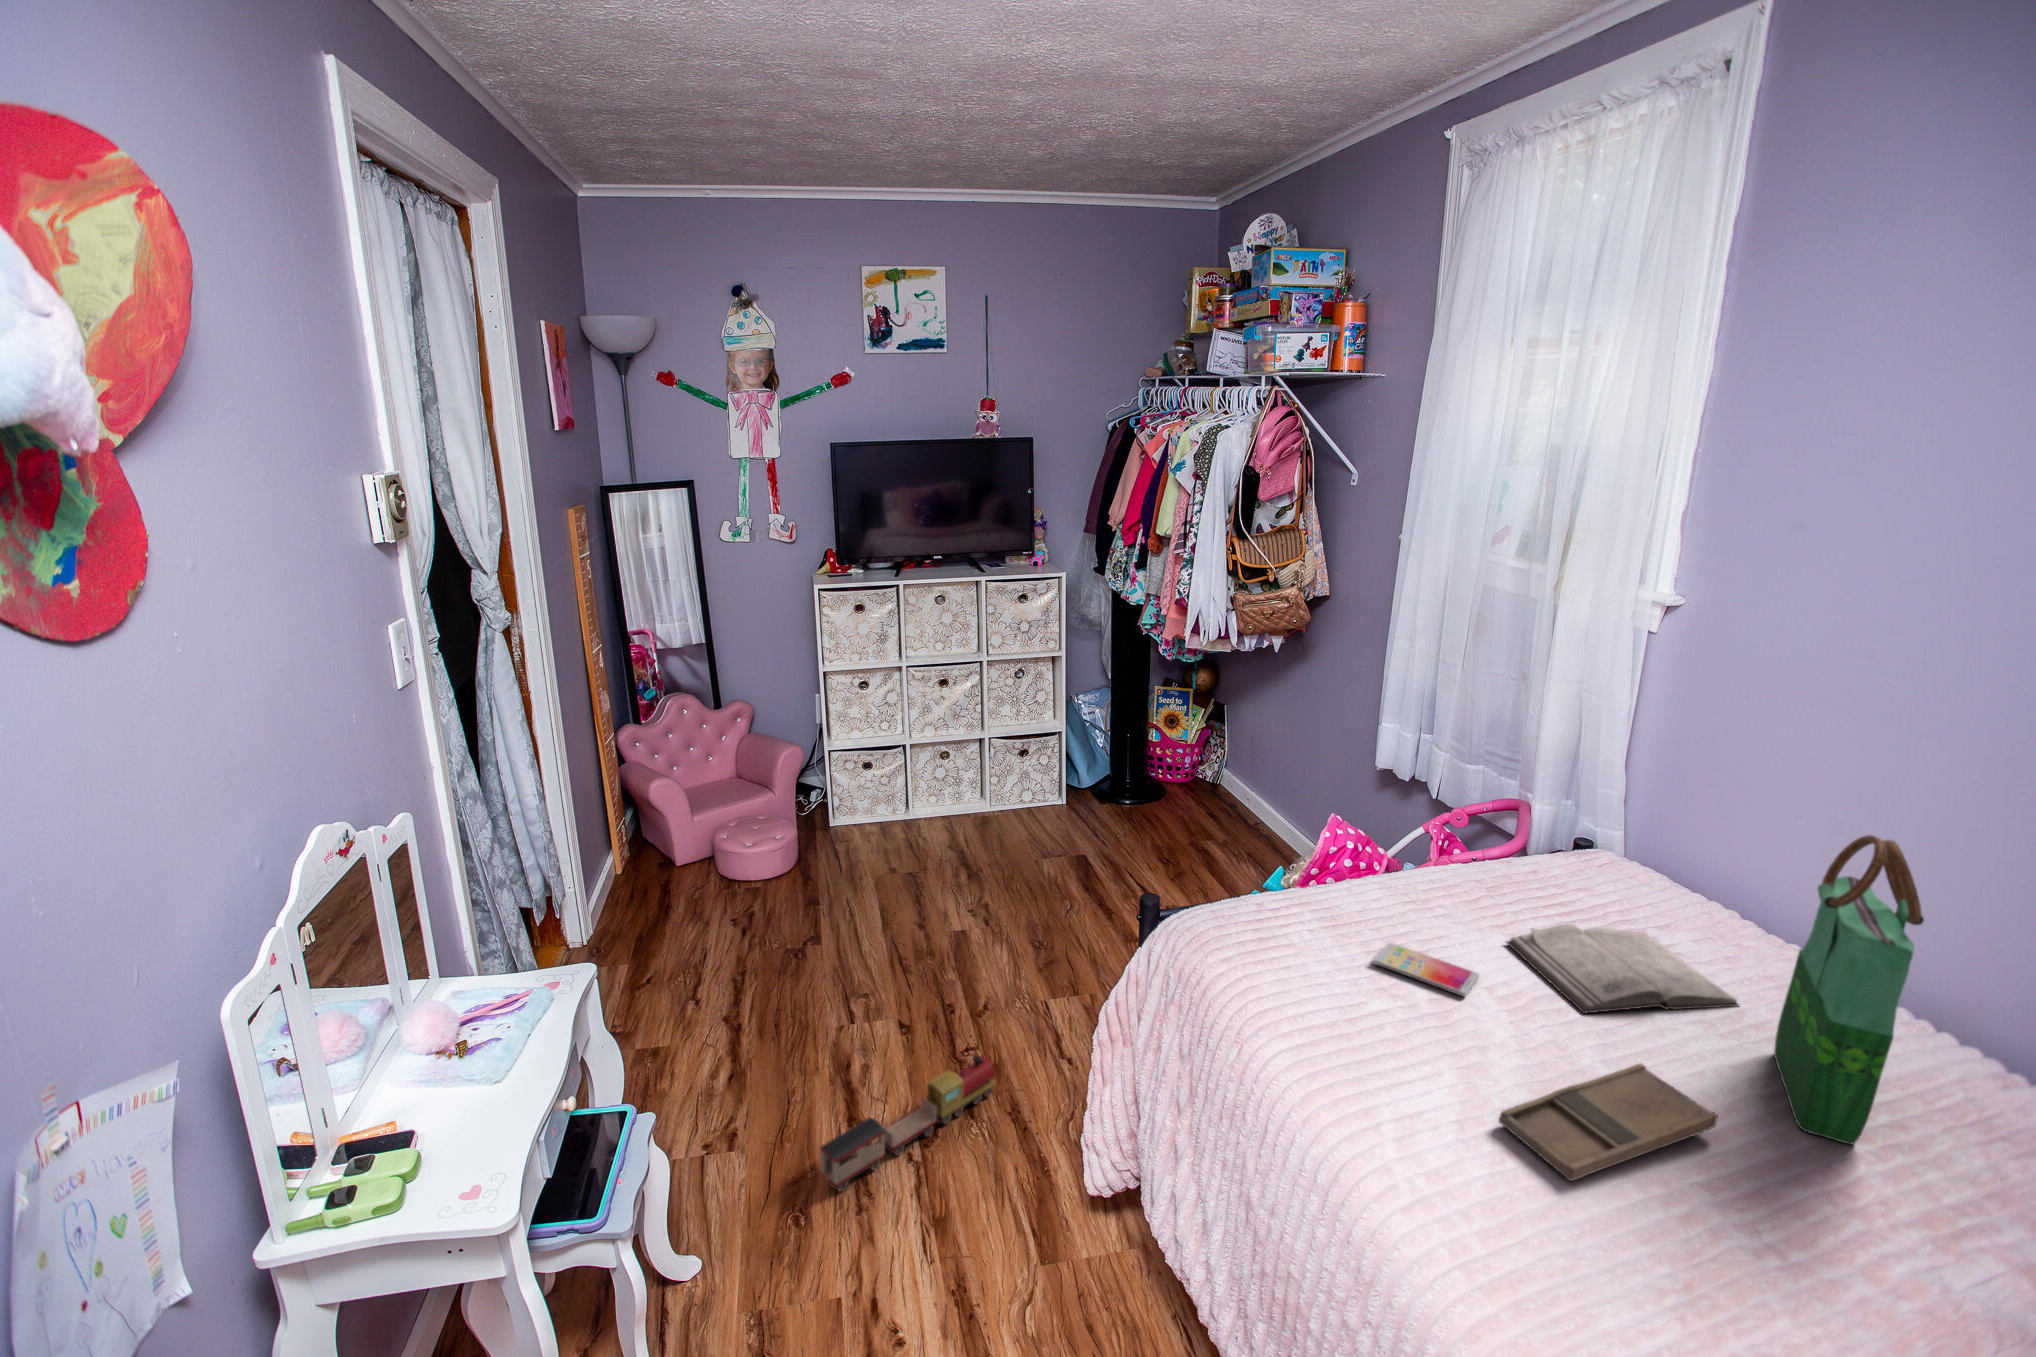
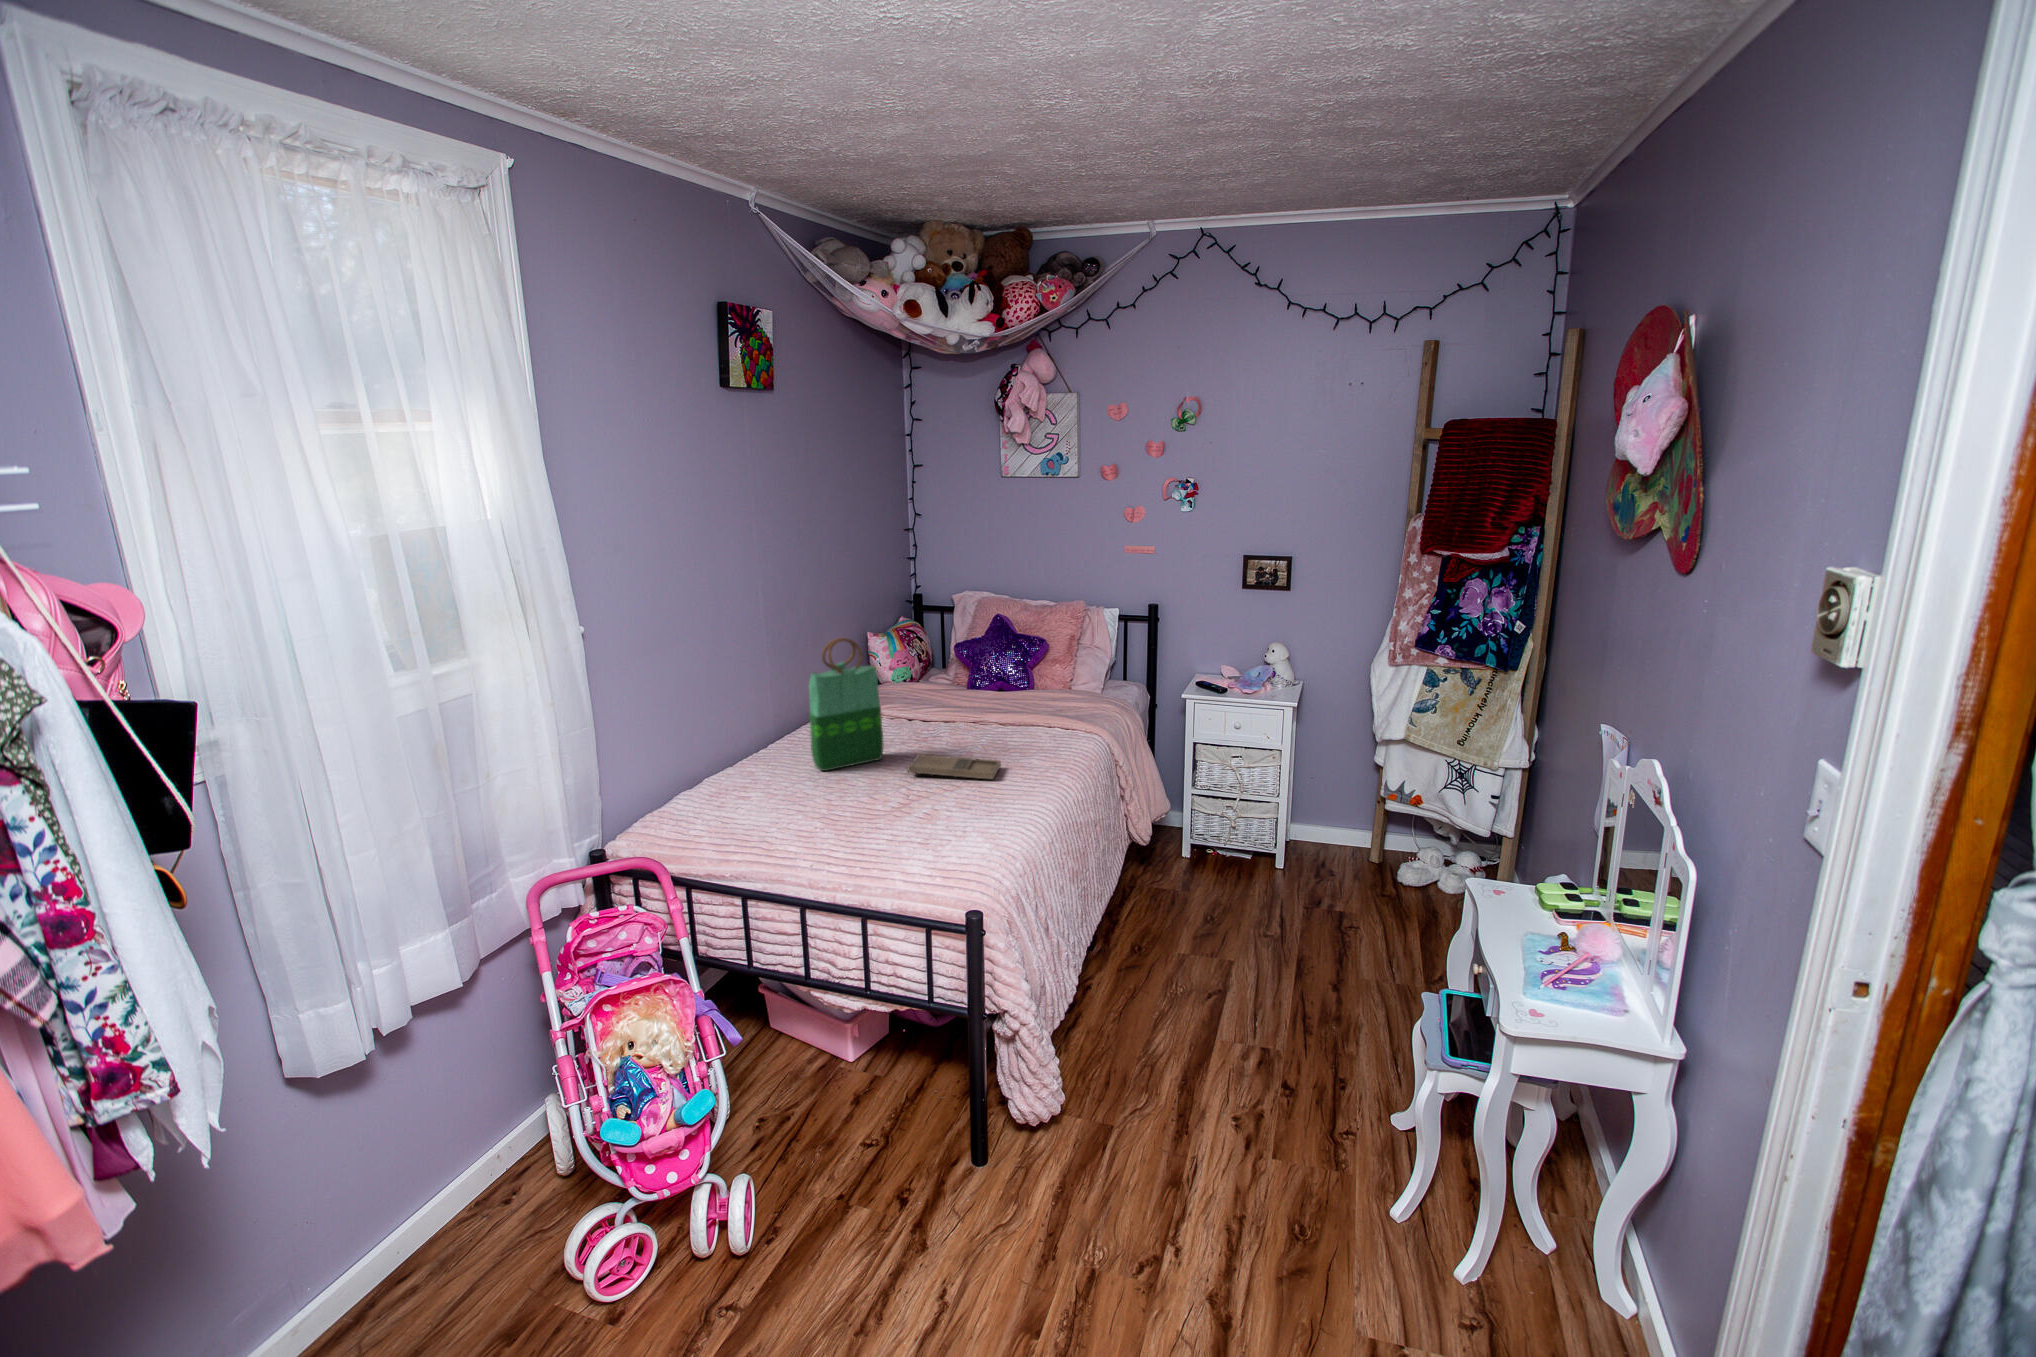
diary: present [1506,924,1739,1013] -> none [738,779,866,822]
smartphone: present [1373,943,1479,997] -> none [880,807,923,835]
toy train: present [820,1056,997,1191] -> none [1051,1198,1277,1305]

